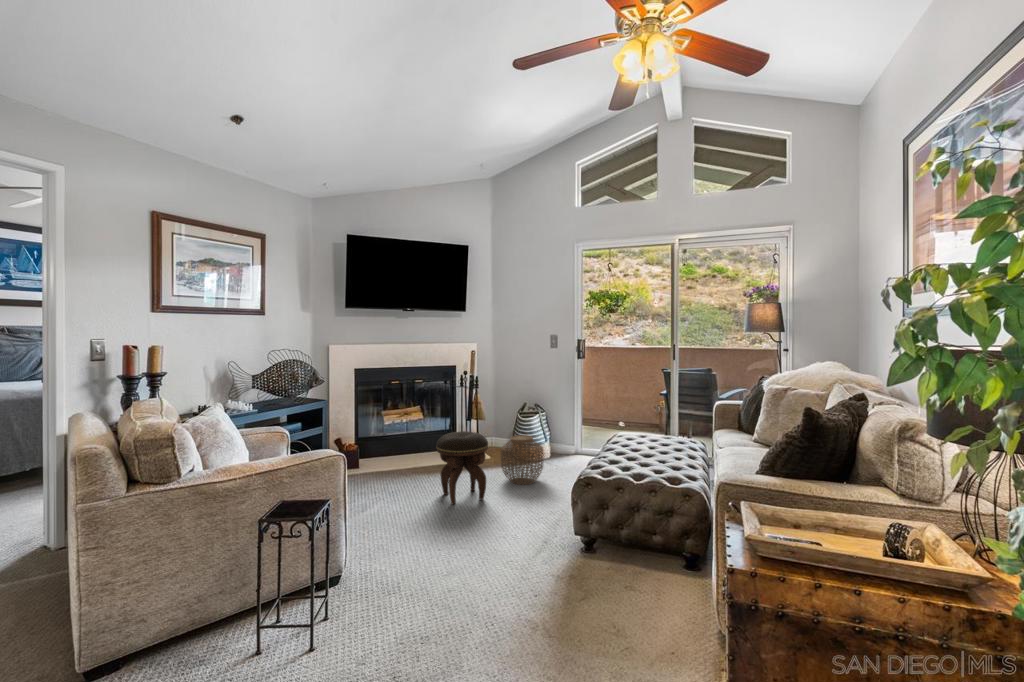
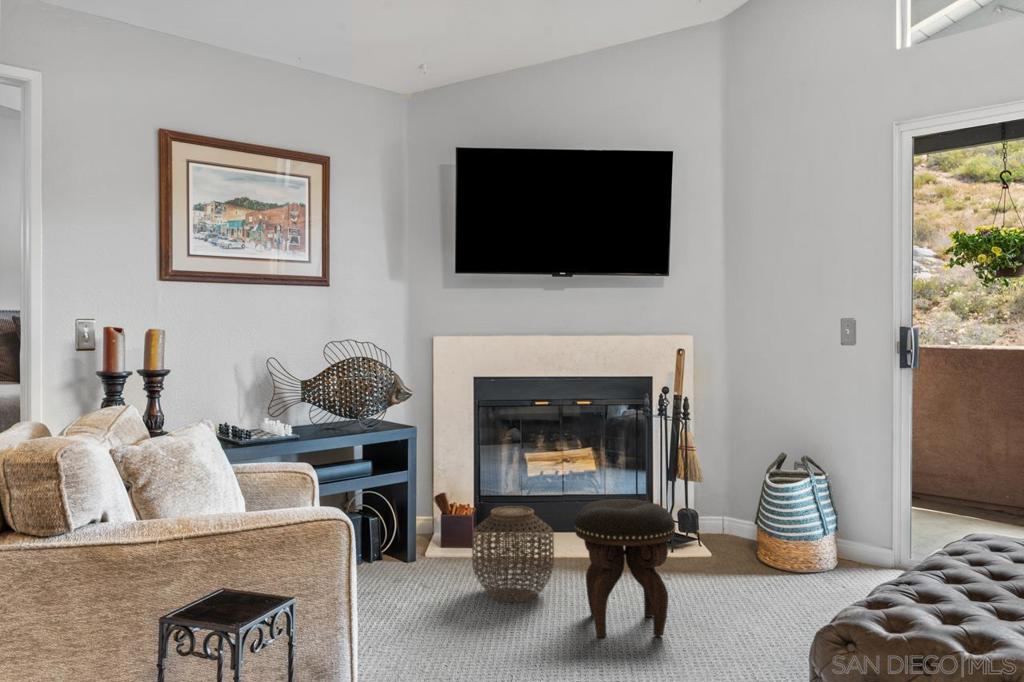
woven basket: present [501,435,543,485] -> present [472,506,554,602]

